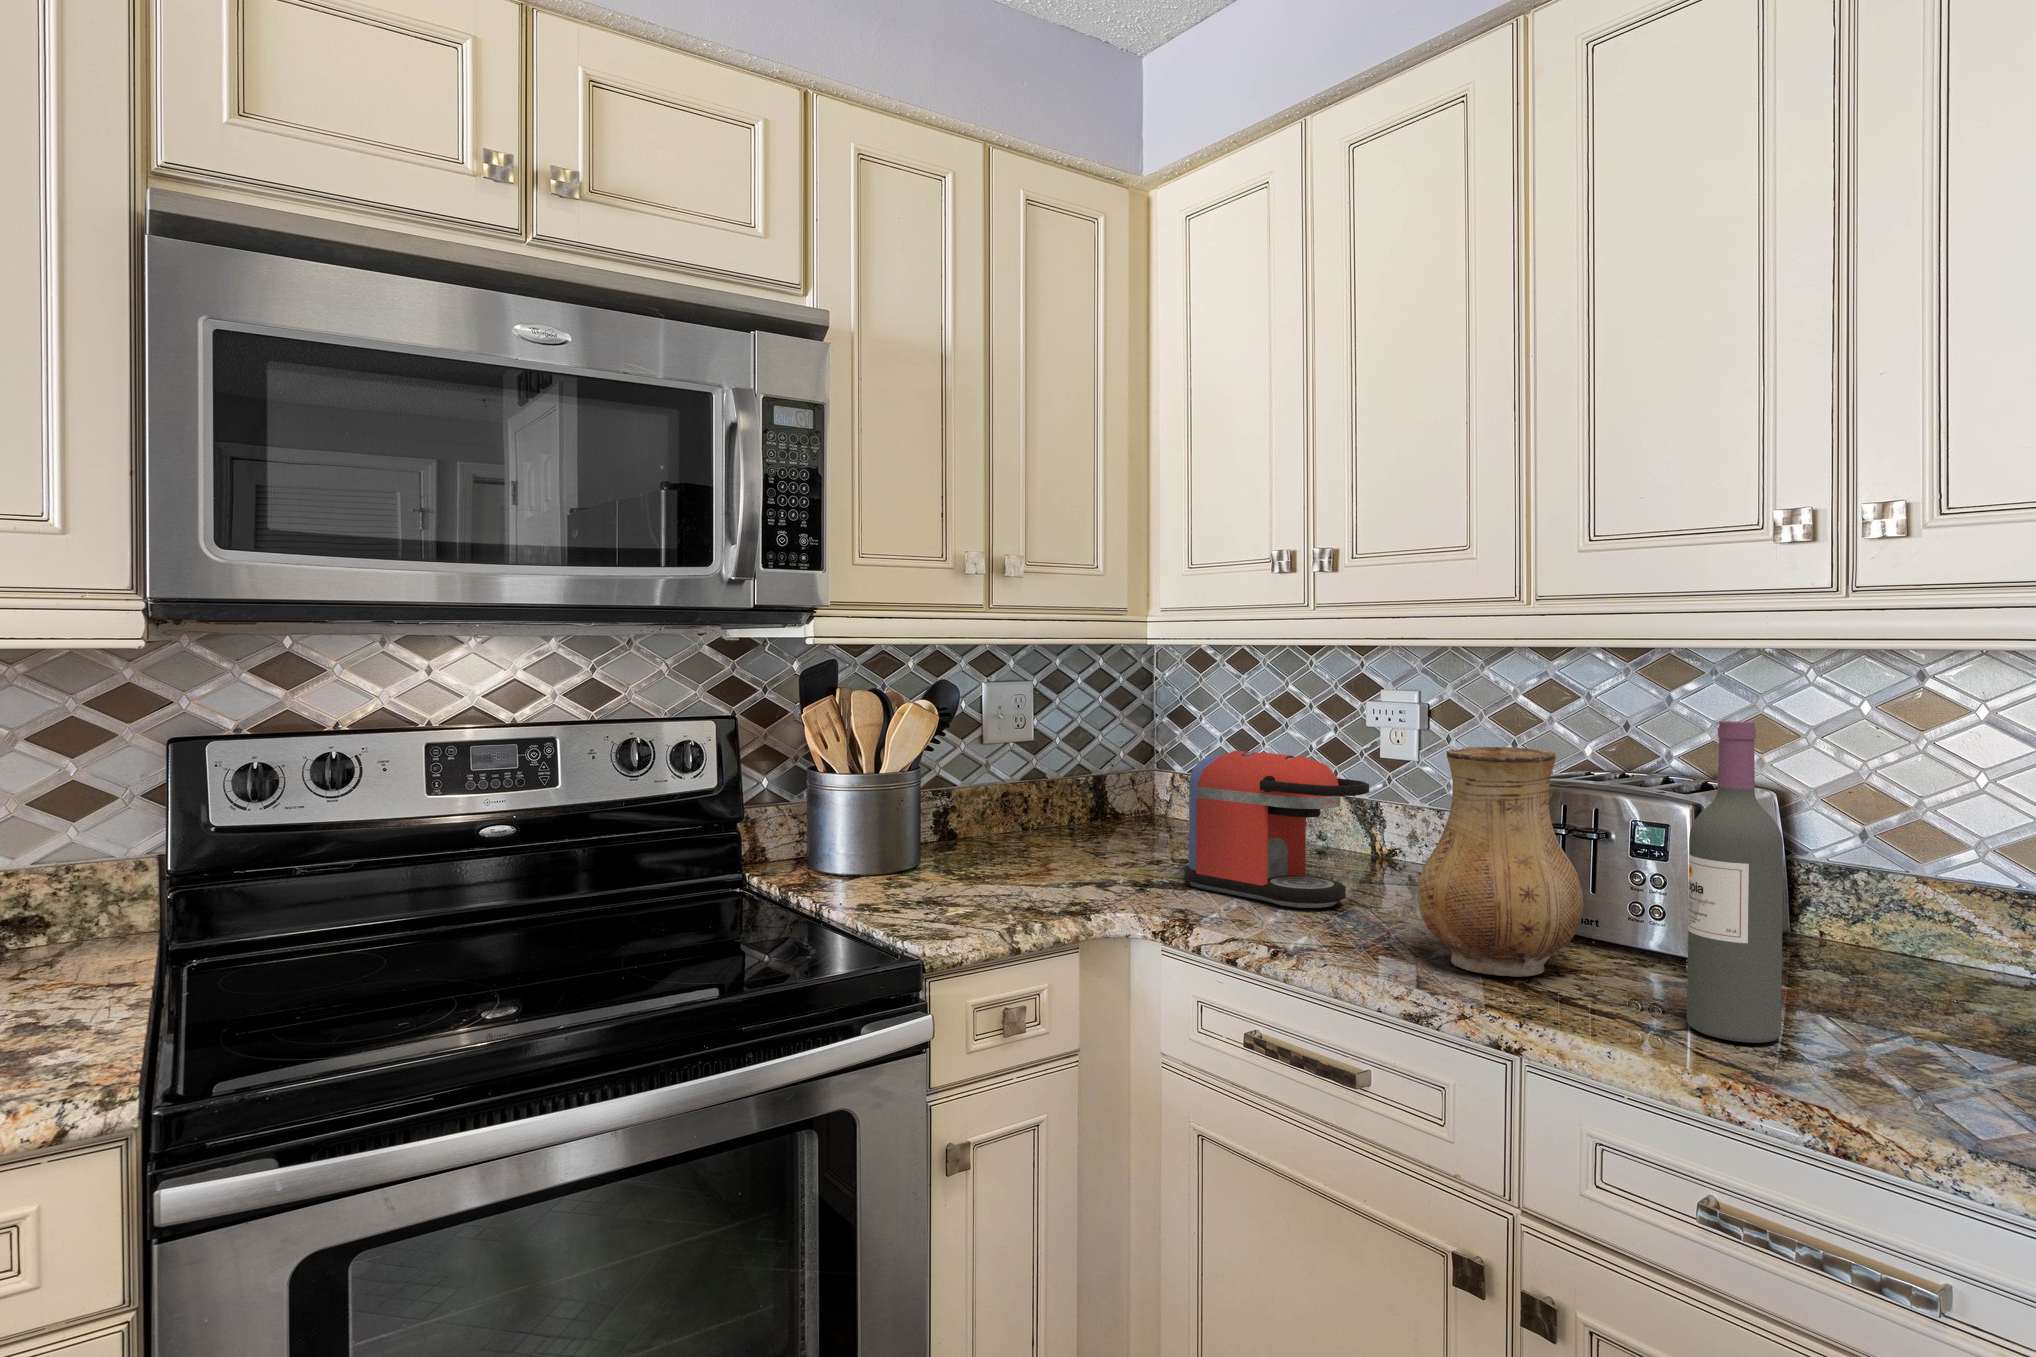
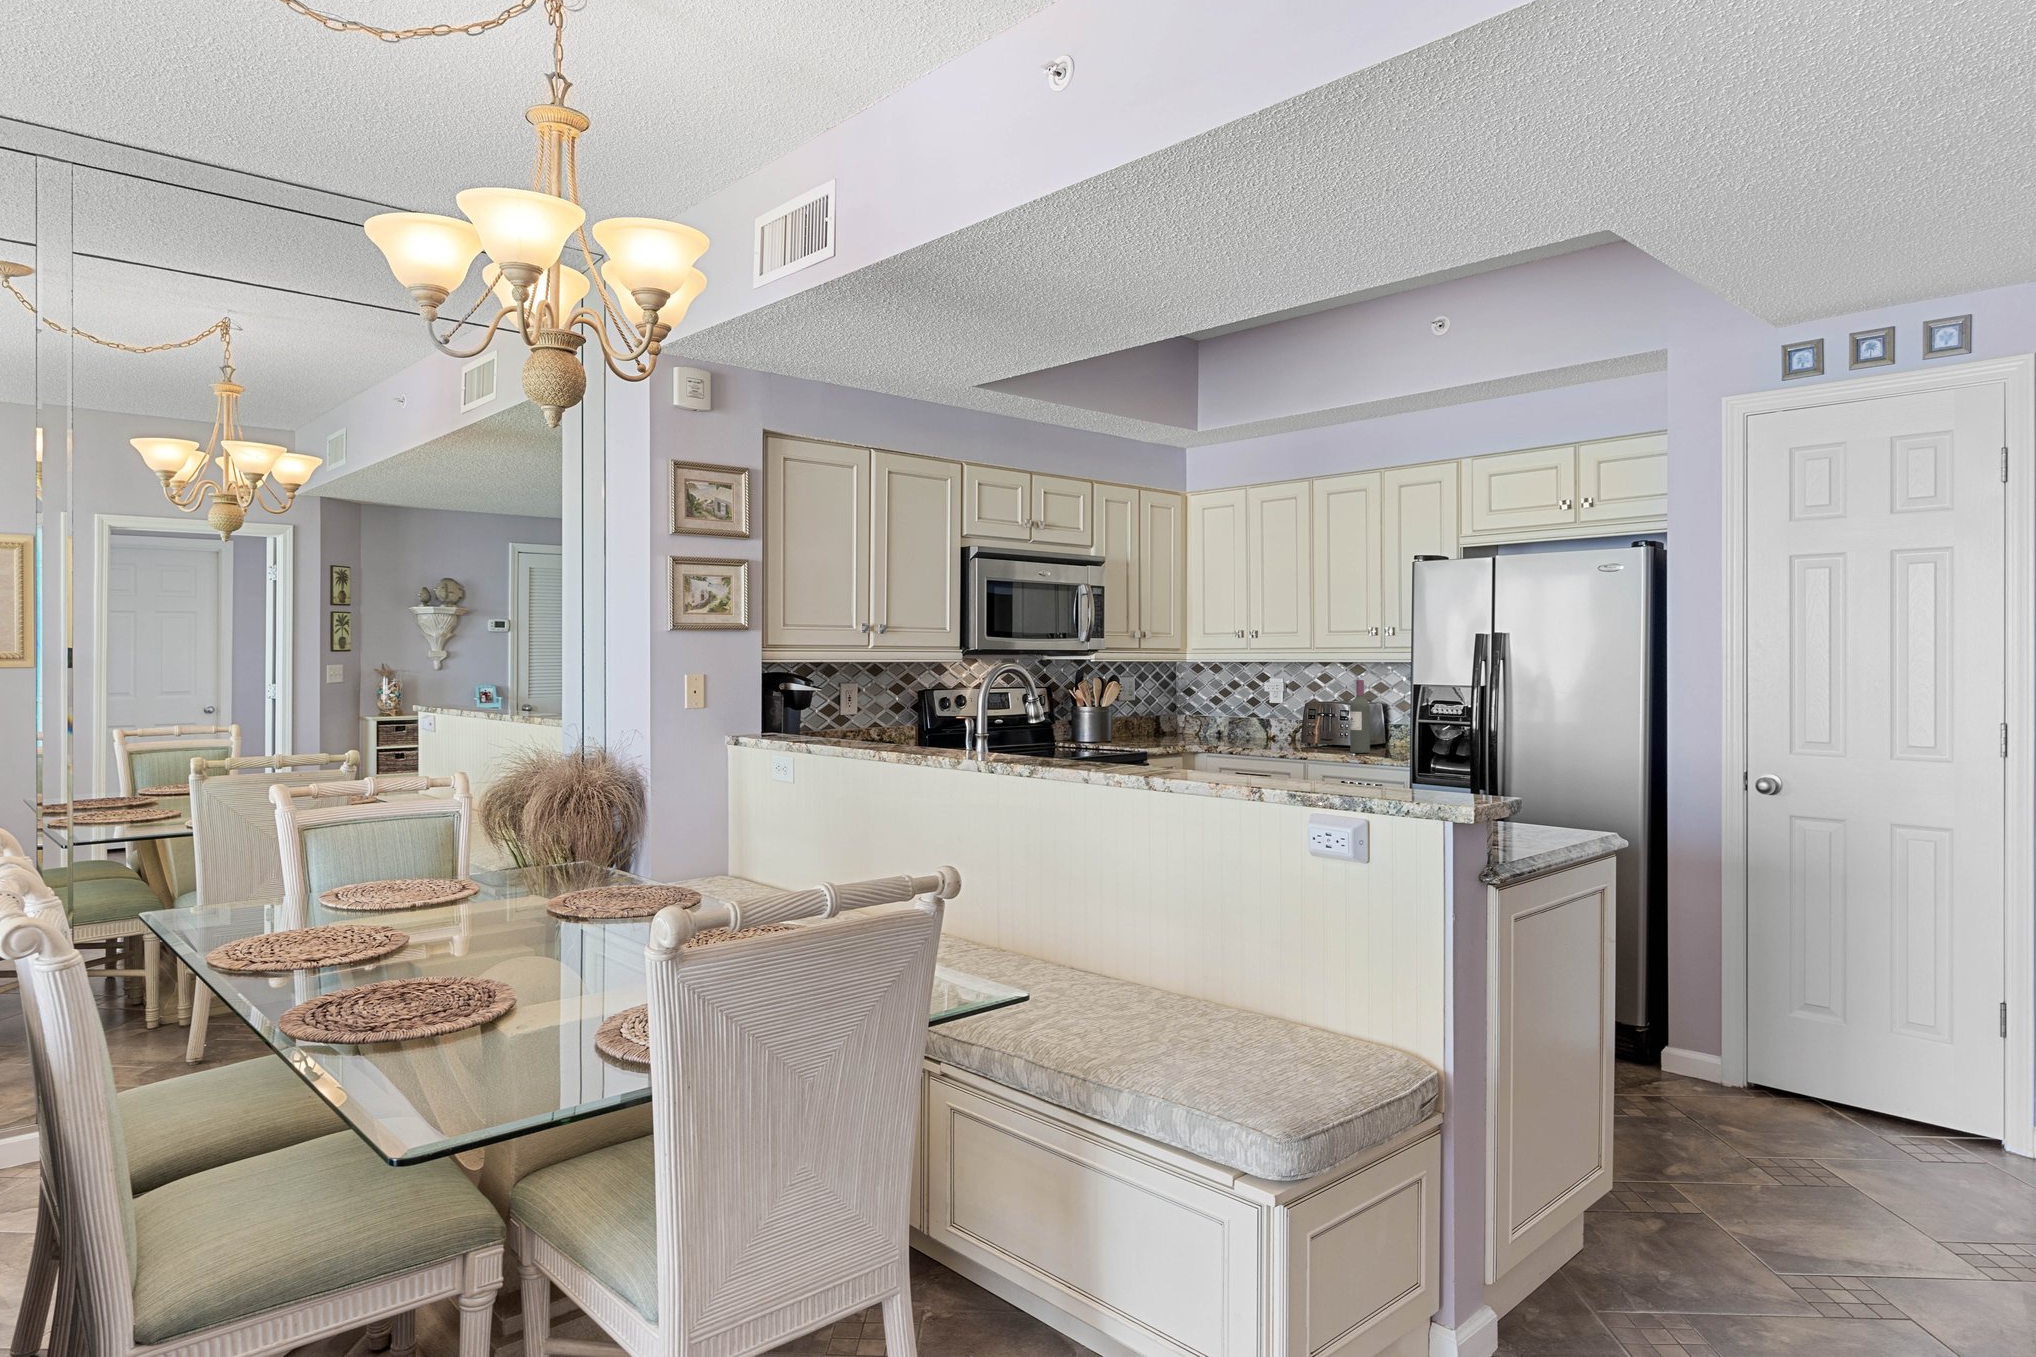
ceramic pitcher: present [1417,747,1583,977] -> none [1287,690,1329,749]
coffee maker: present [1184,751,1369,908] -> none [1209,697,1271,744]

